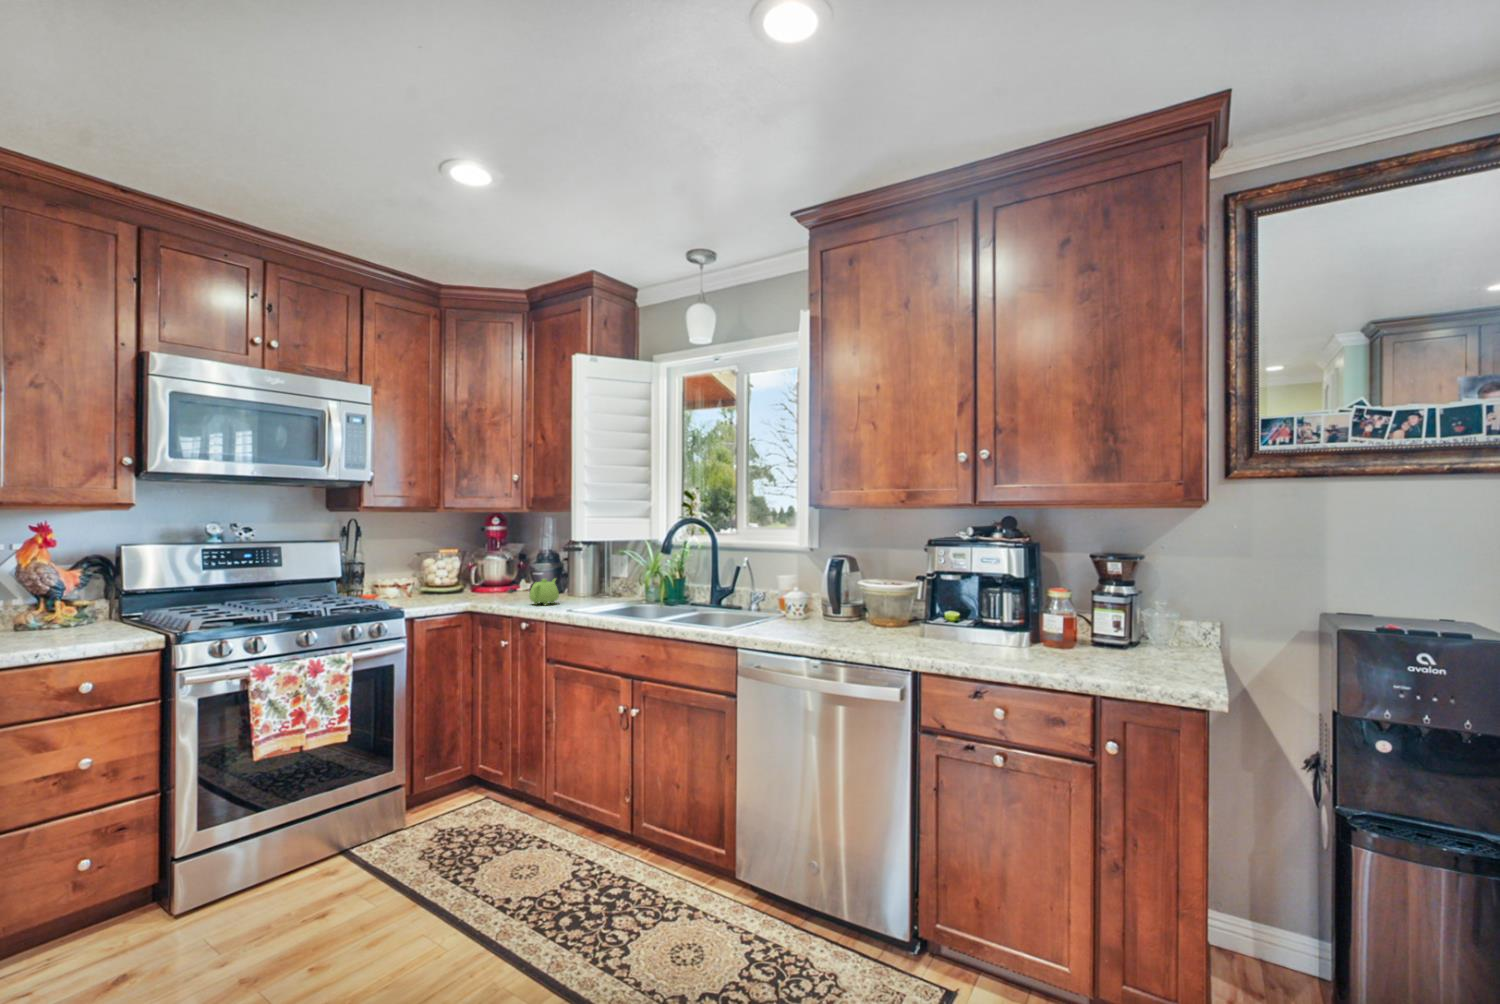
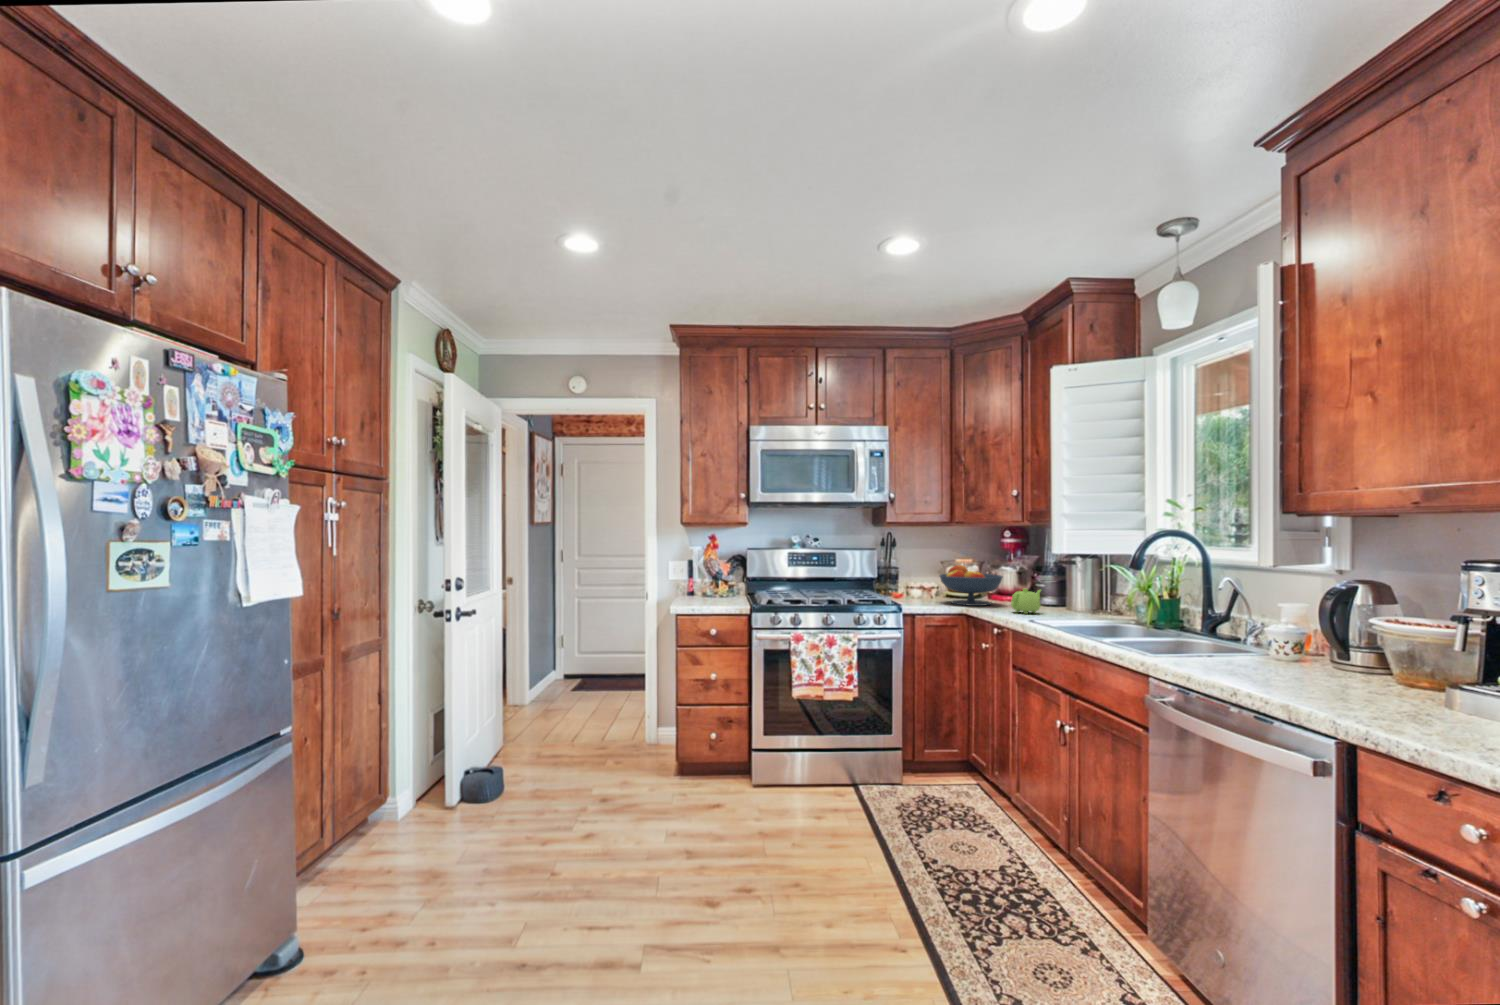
fruit bowl: none [434,557,507,603] -> present [940,565,1003,606]

